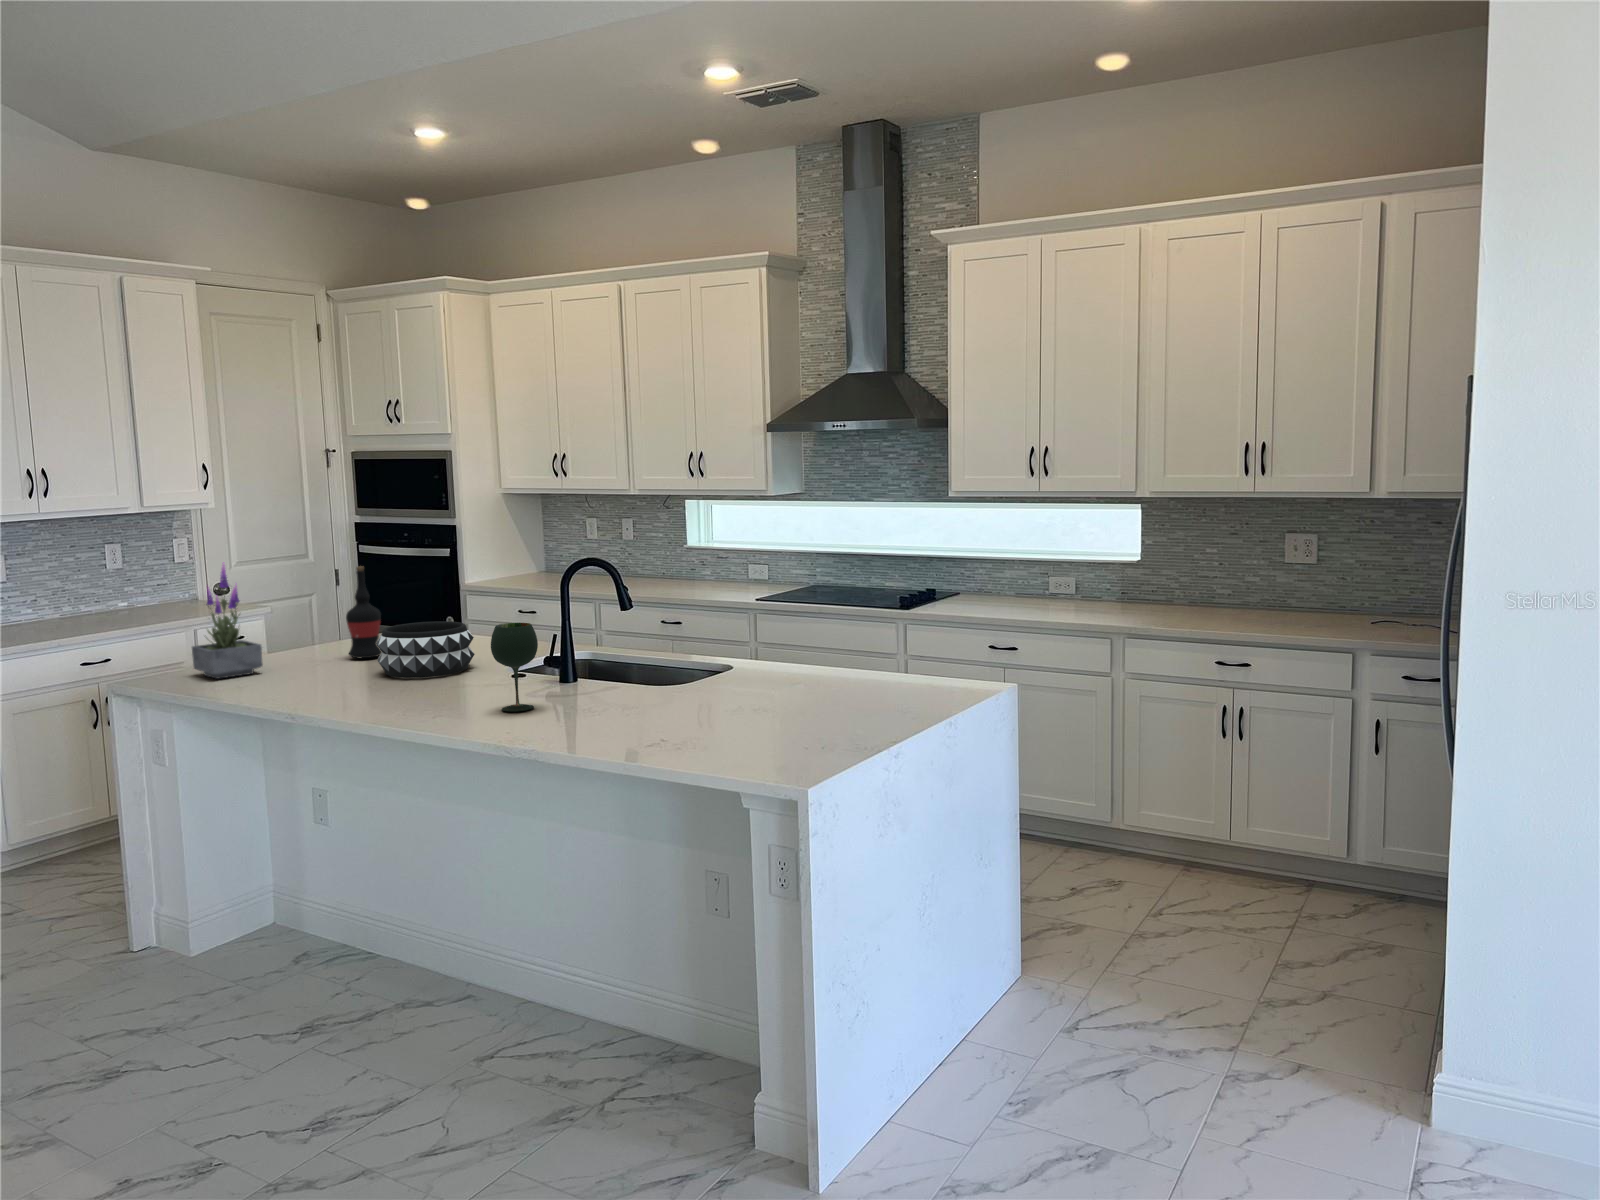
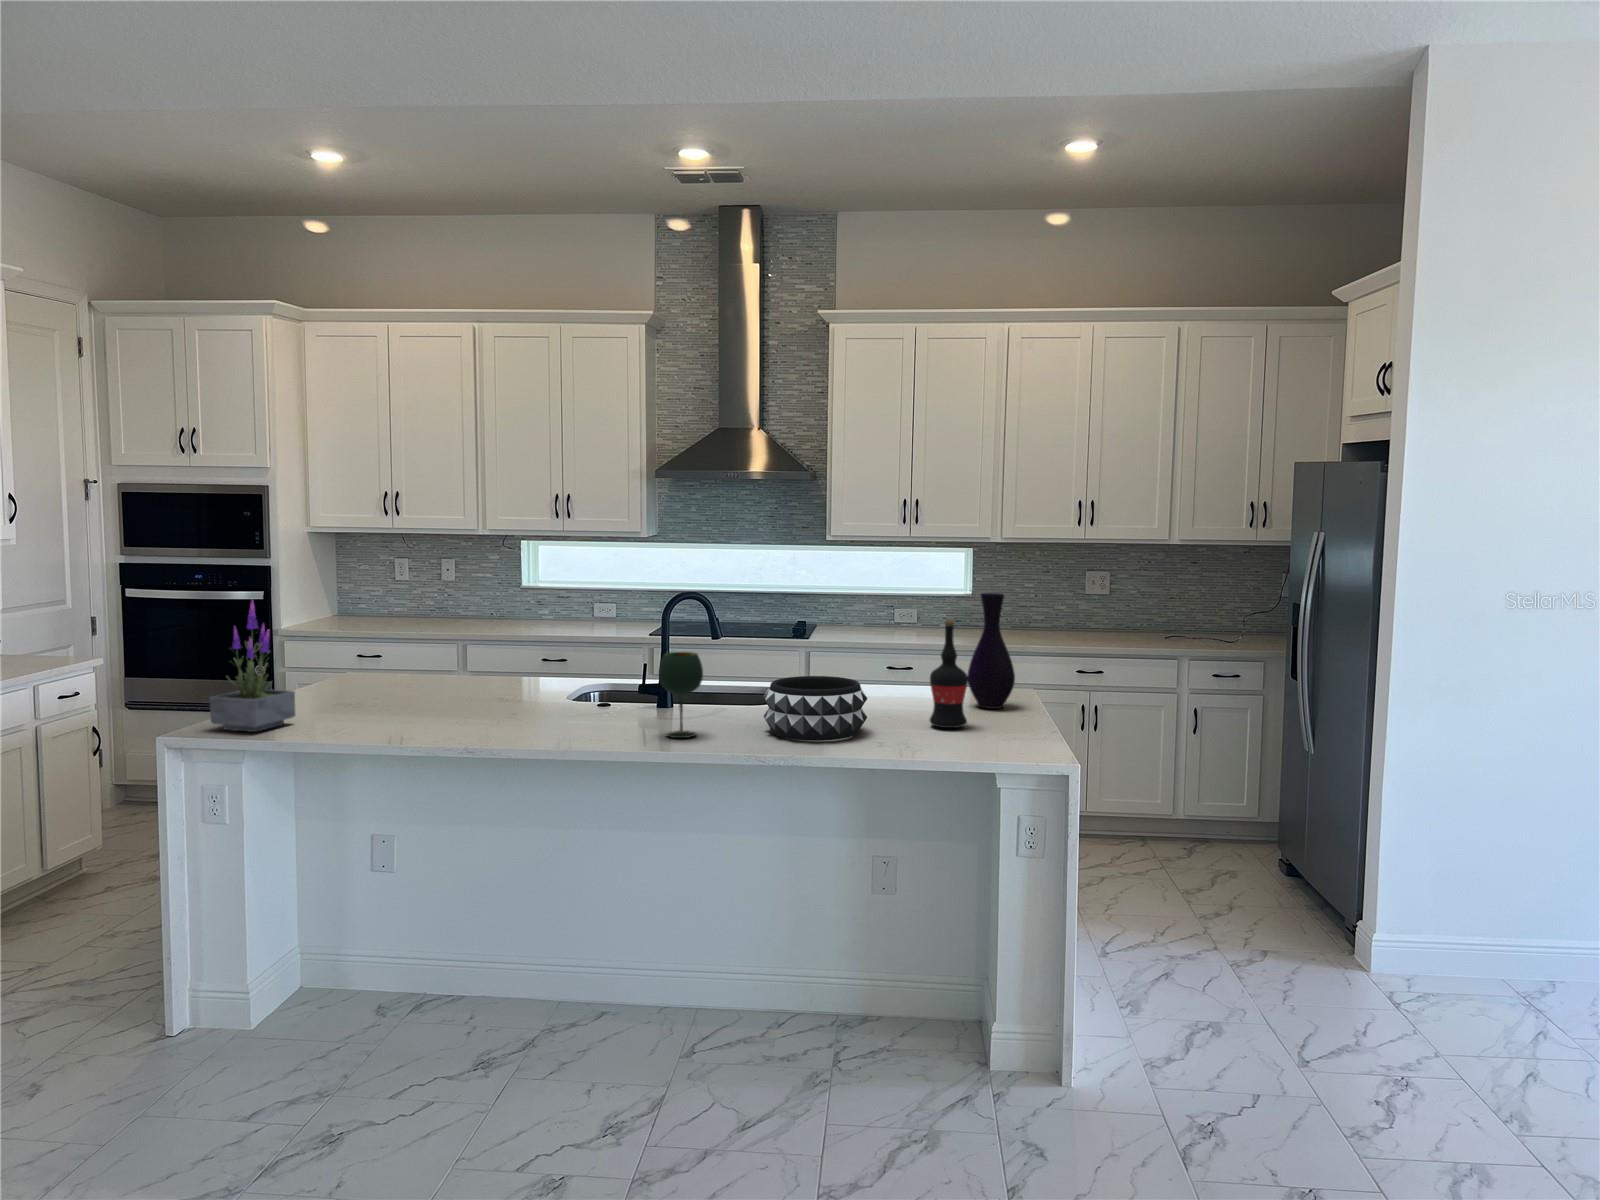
vase: none [877,565,933,704] -> present [967,593,1015,709]
wine bottle: present [346,566,381,659] -> present [929,620,968,728]
decorative bowl: present [376,621,475,678] -> present [764,676,868,741]

